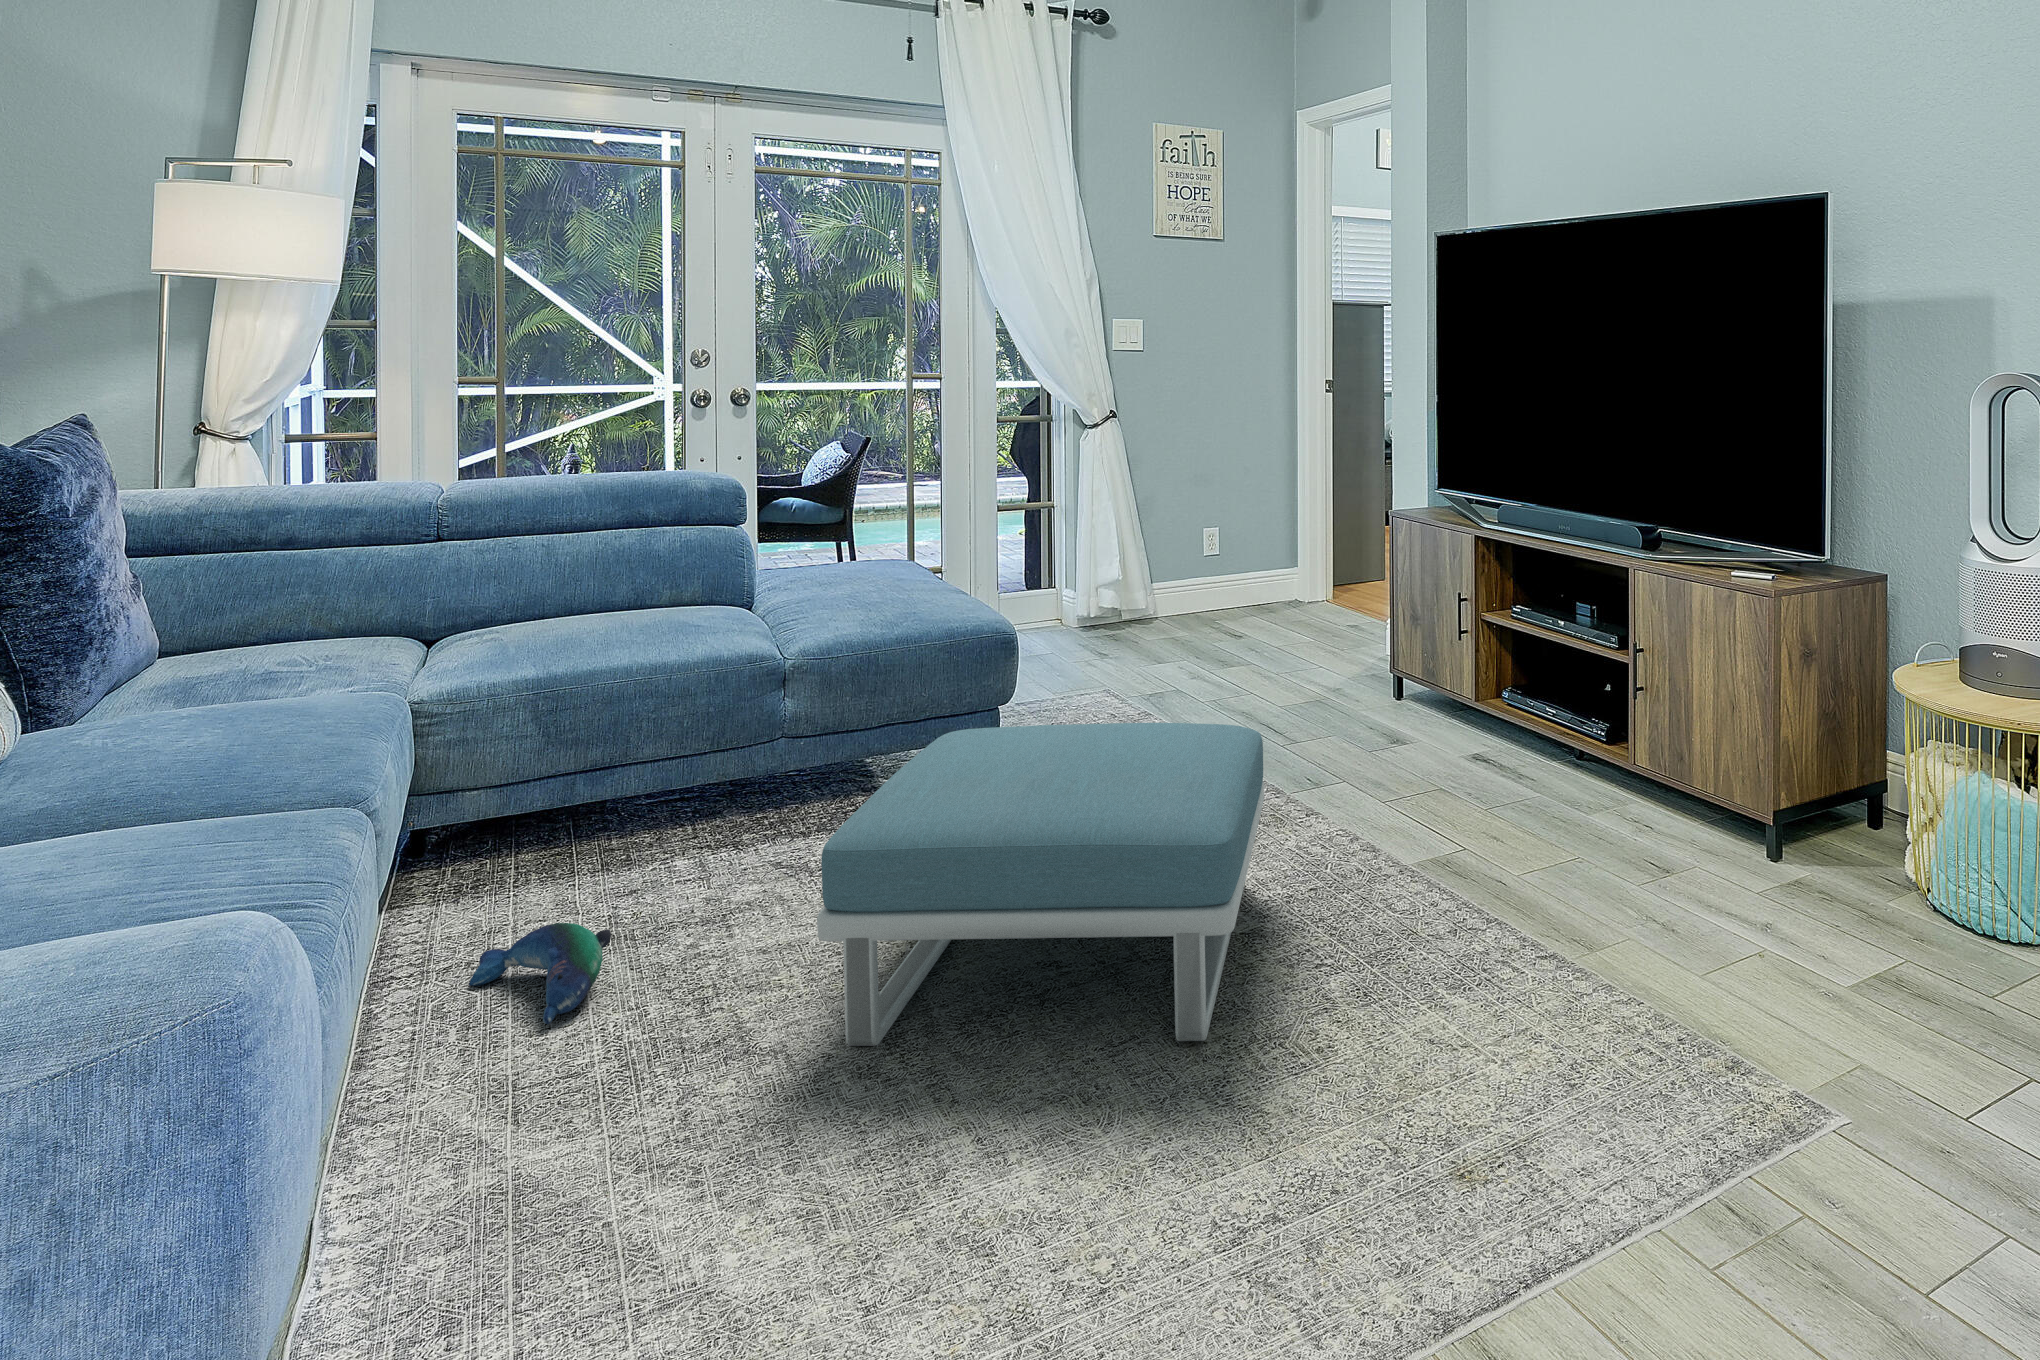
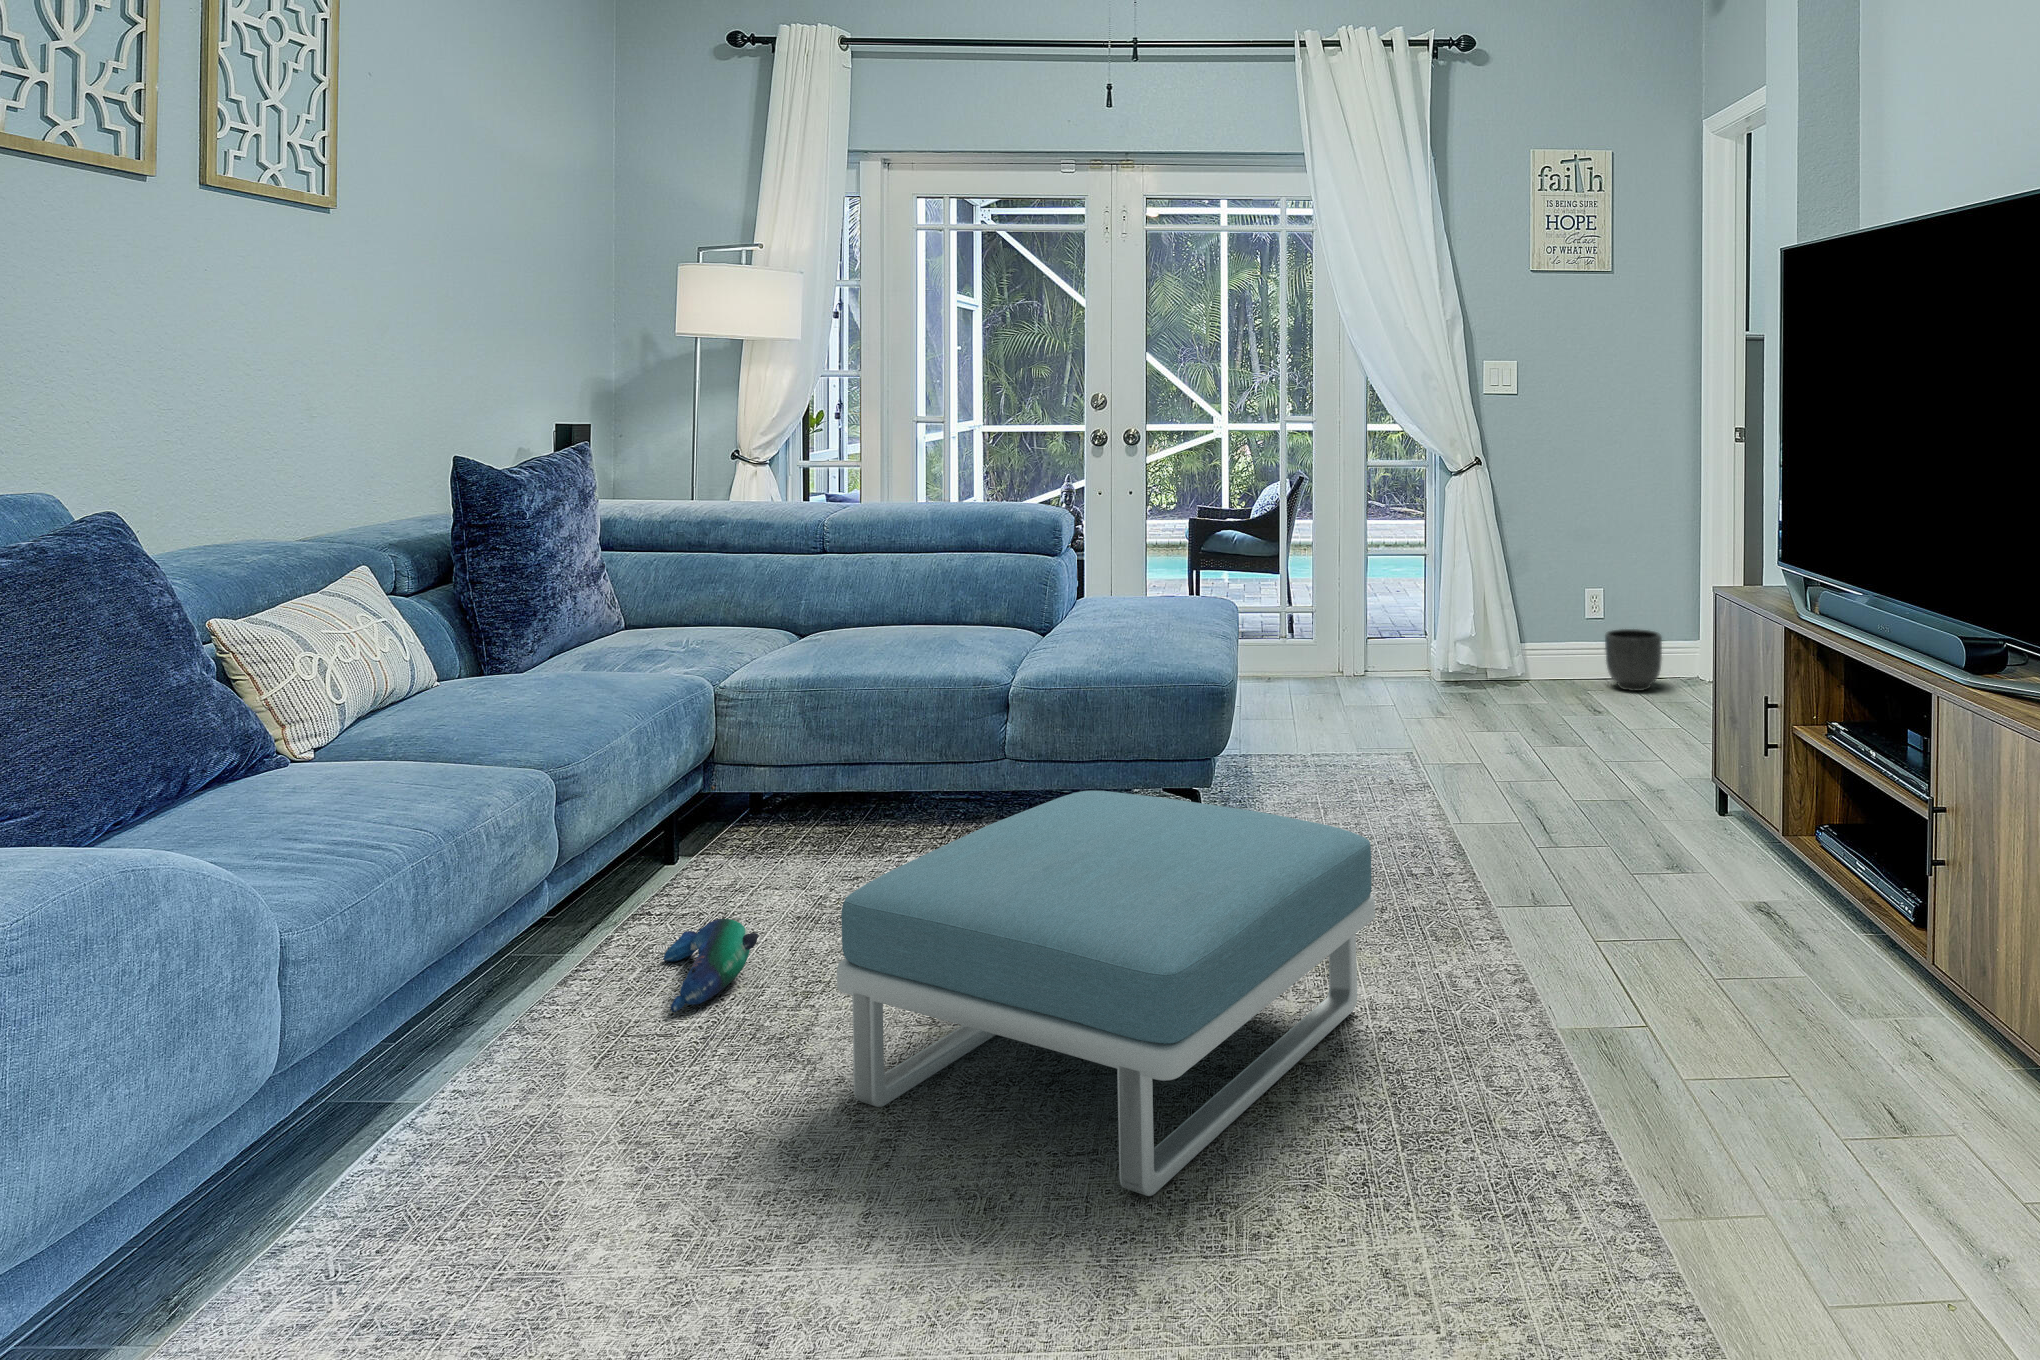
planter: none [1223,564,1273,618] -> present [1605,629,1662,691]

